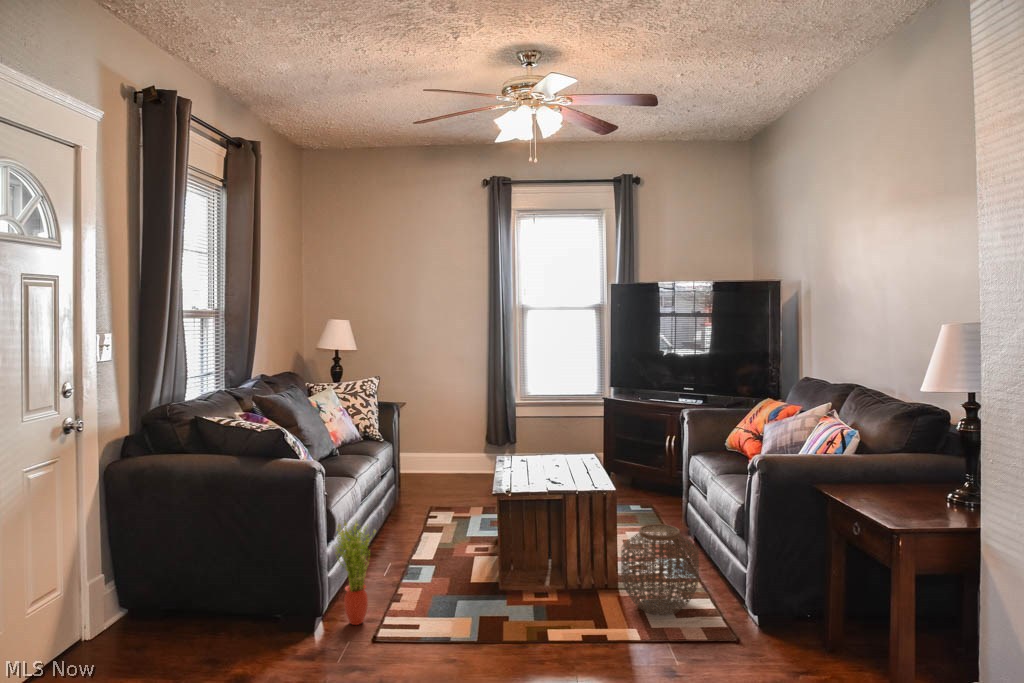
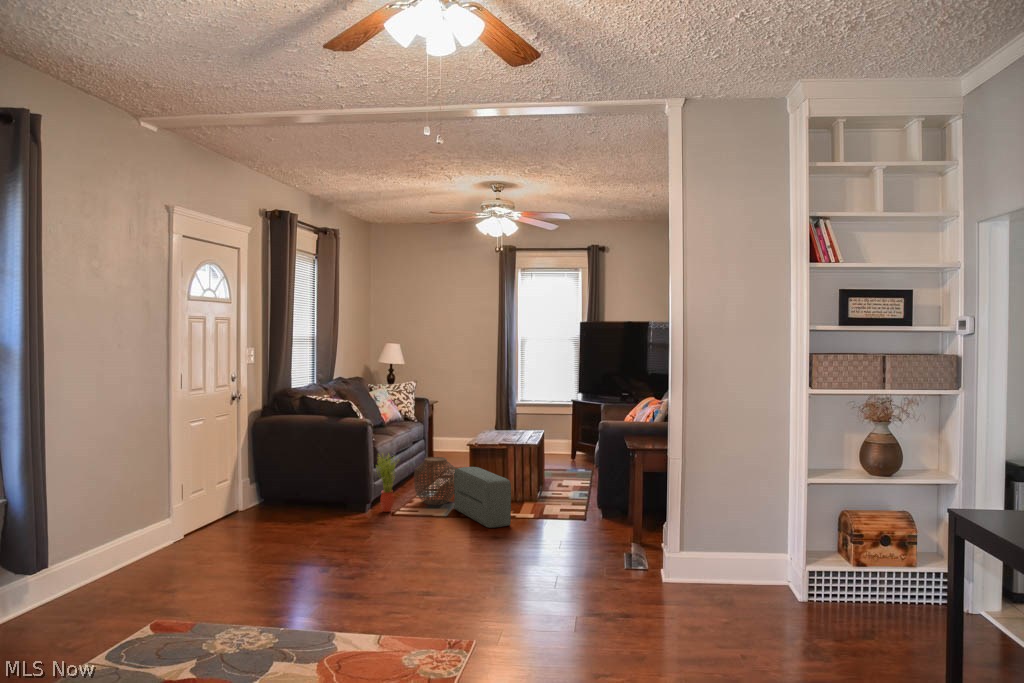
woven basket: present [621,524,699,615] -> present [414,457,455,505]
pouf: none [472,534,591,662] -> present [454,467,511,528]

